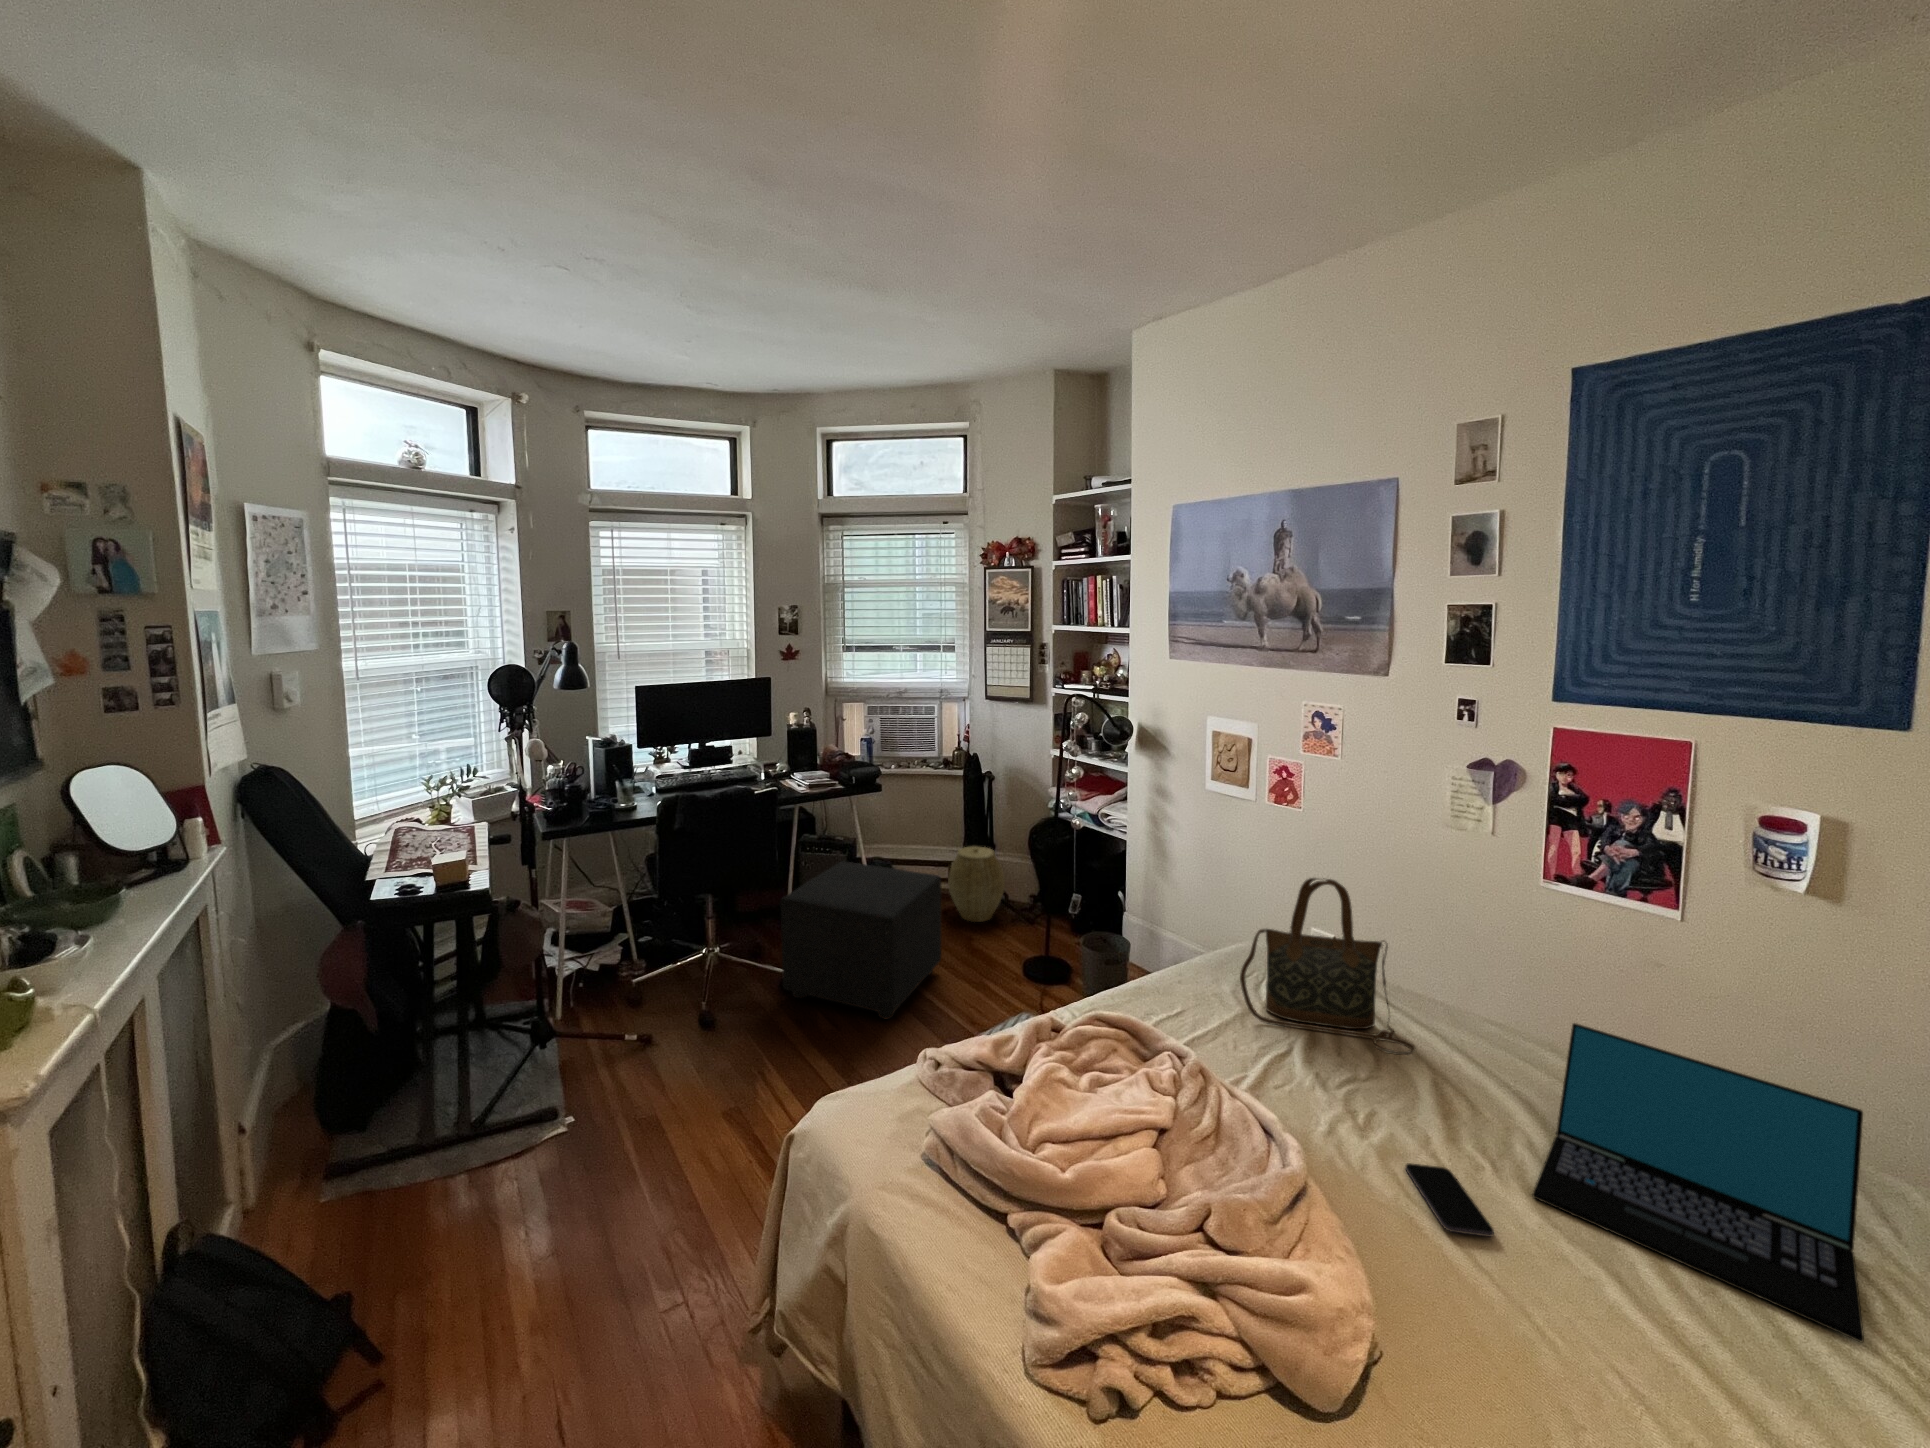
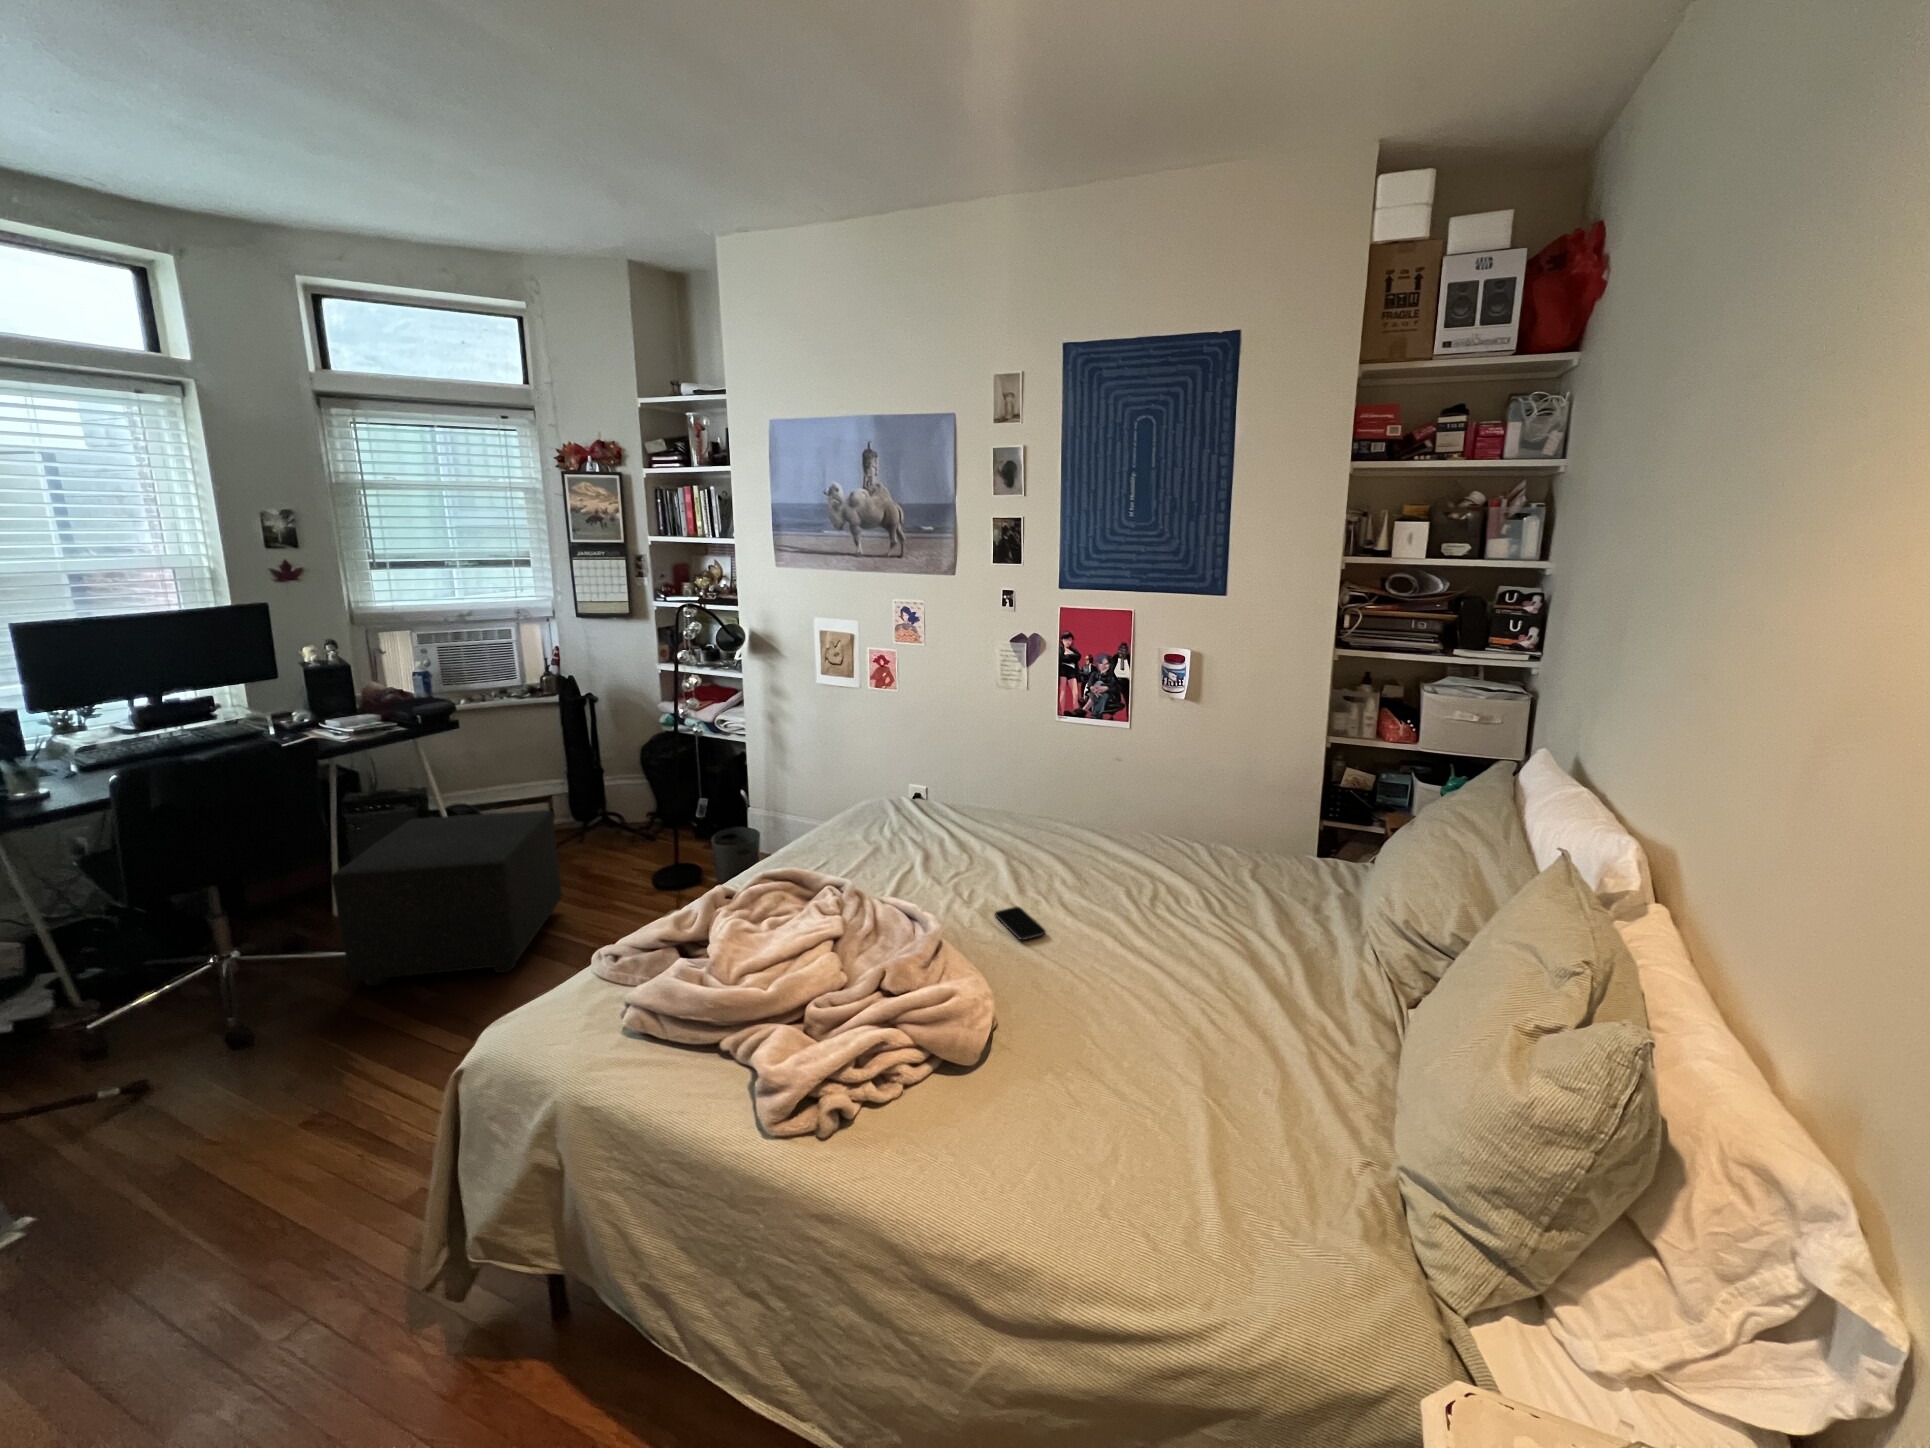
woven basket: present [948,846,1005,922] -> none [554,775,622,855]
handbag: present [1240,878,1416,1055] -> none [871,733,993,853]
laptop: present [1532,1023,1864,1342] -> none [1063,797,1203,920]

